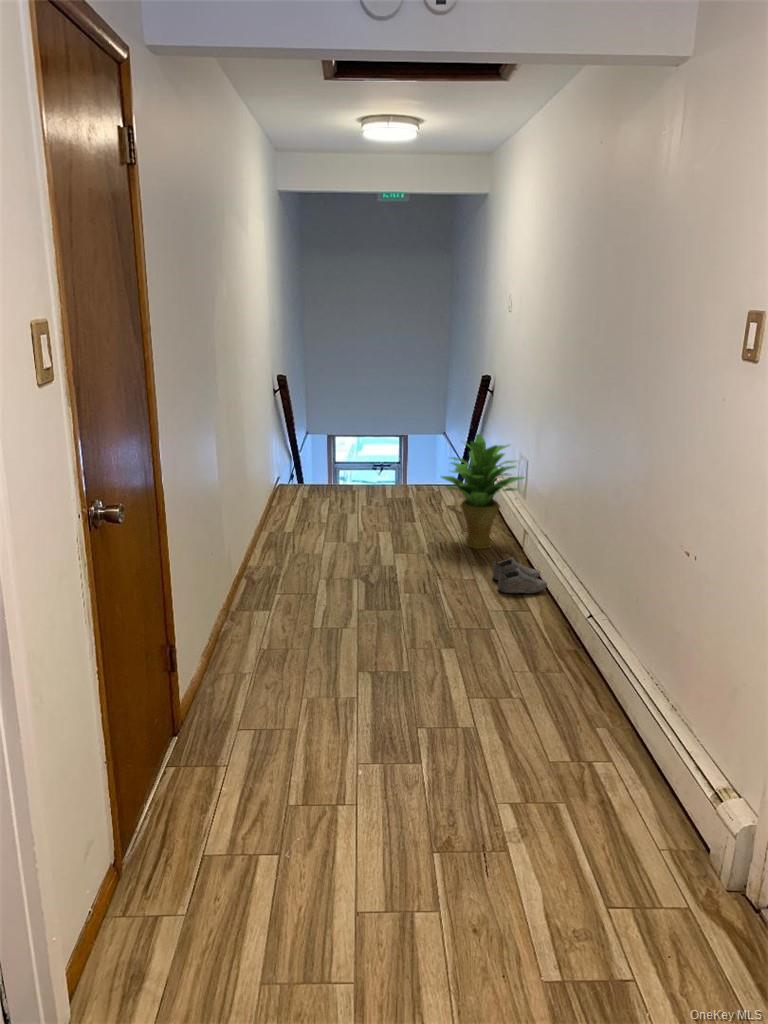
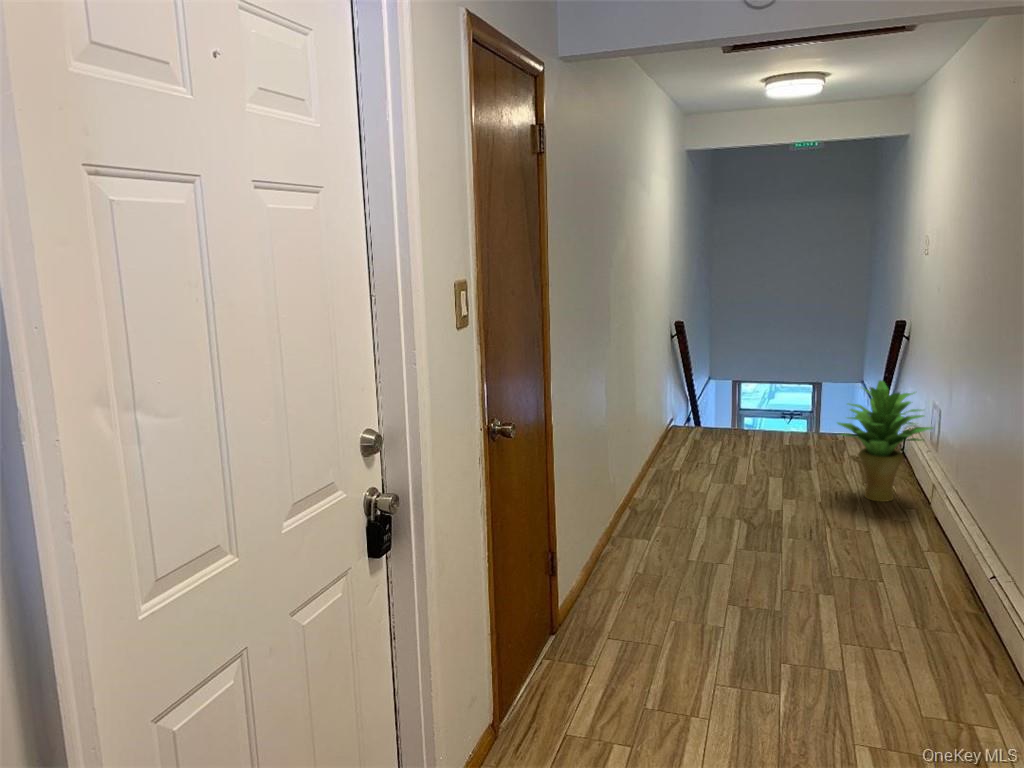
shoe: present [492,557,547,594] -> none [888,511,952,551]

